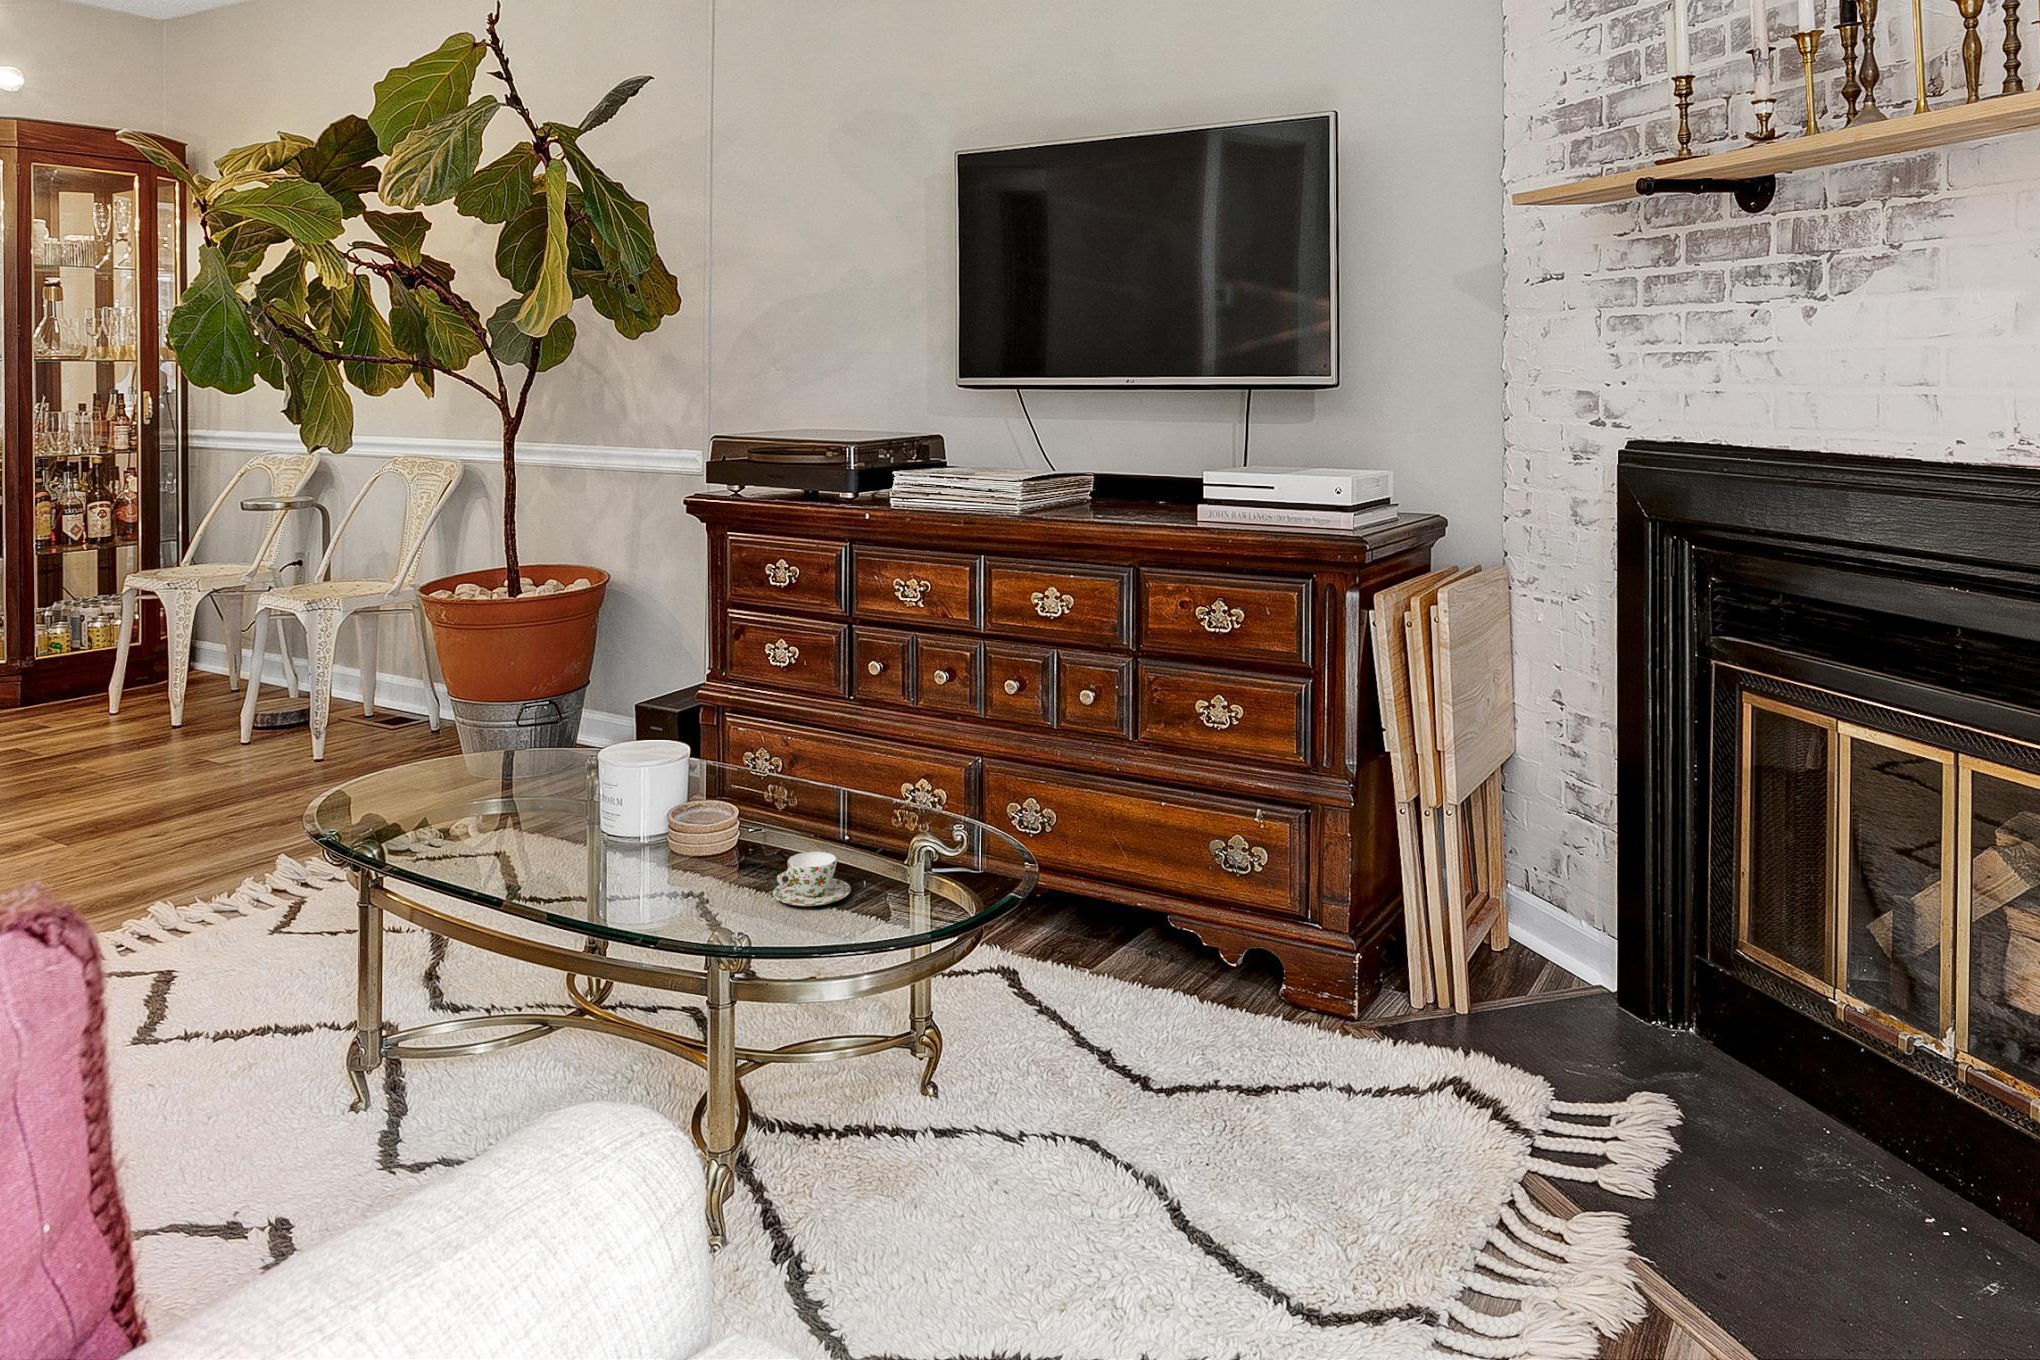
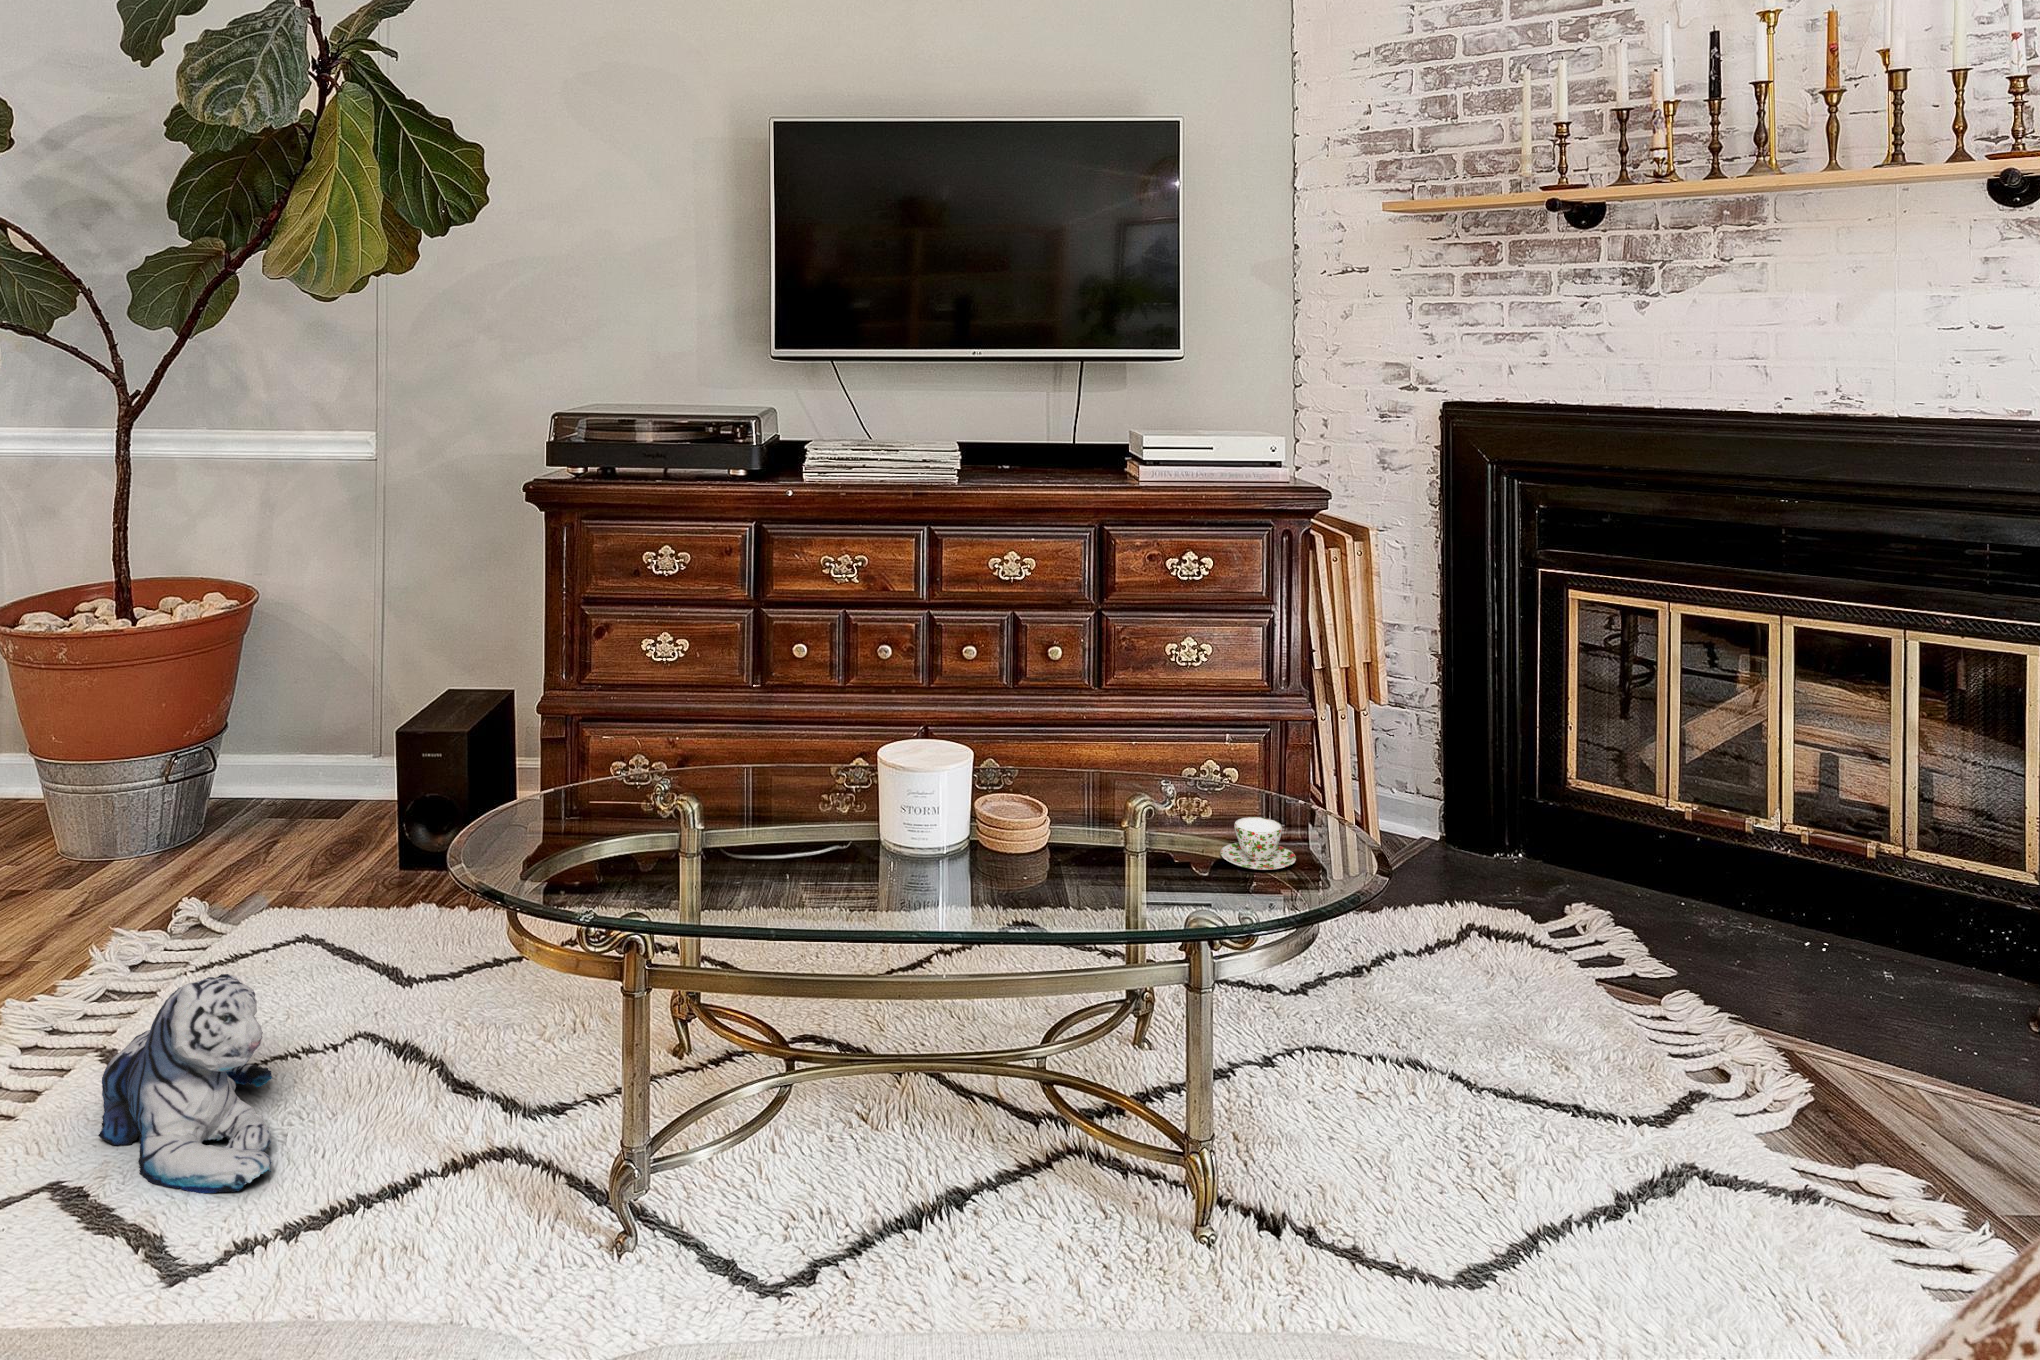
plush toy: none [166,837,314,994] -> present [98,974,272,1193]

